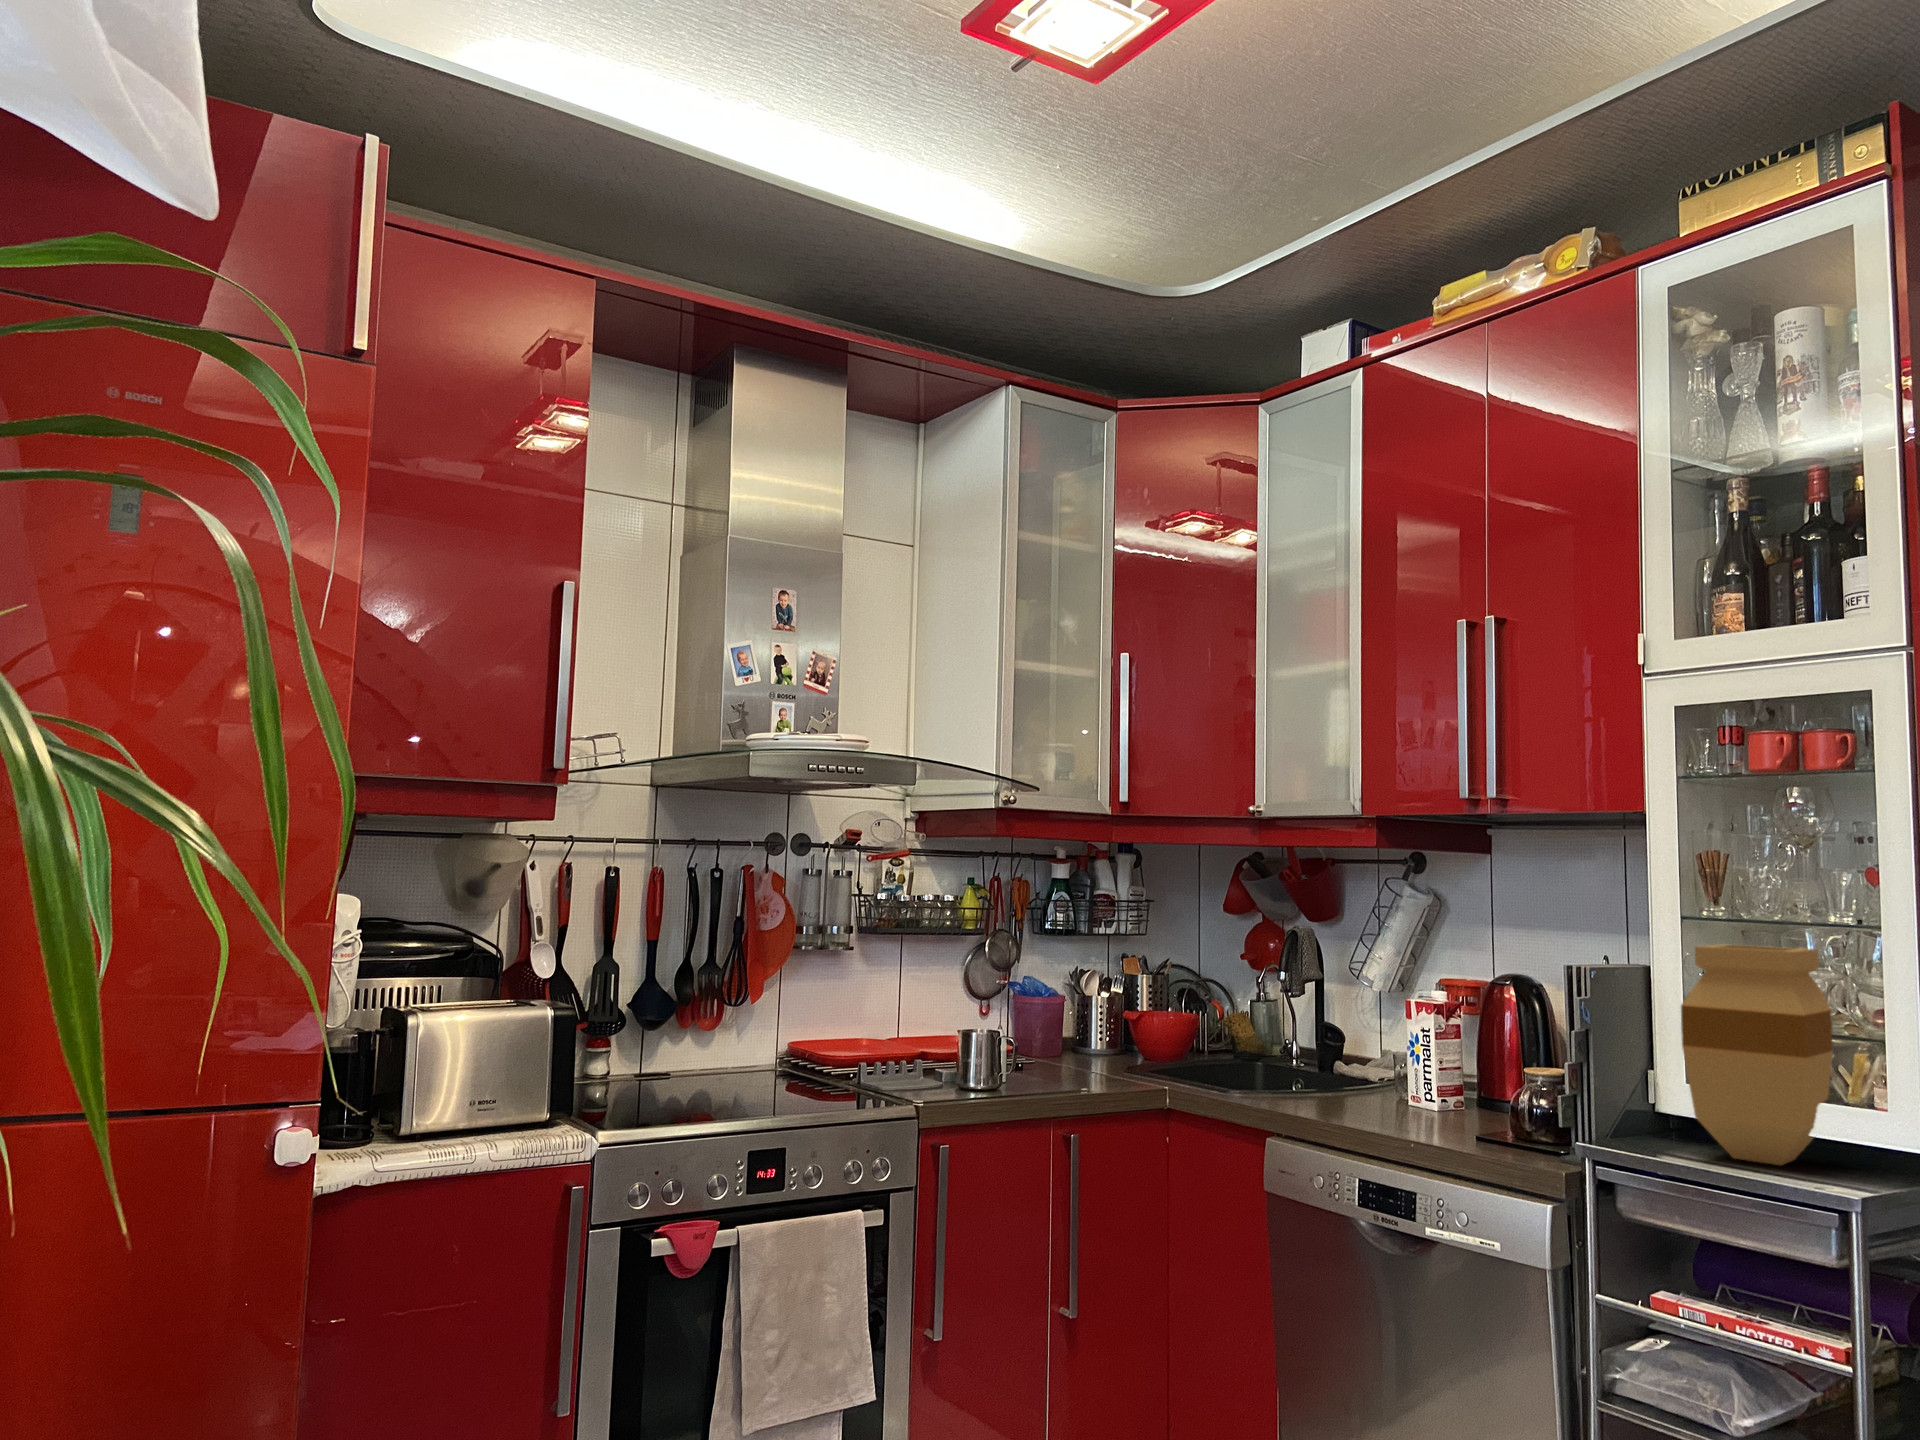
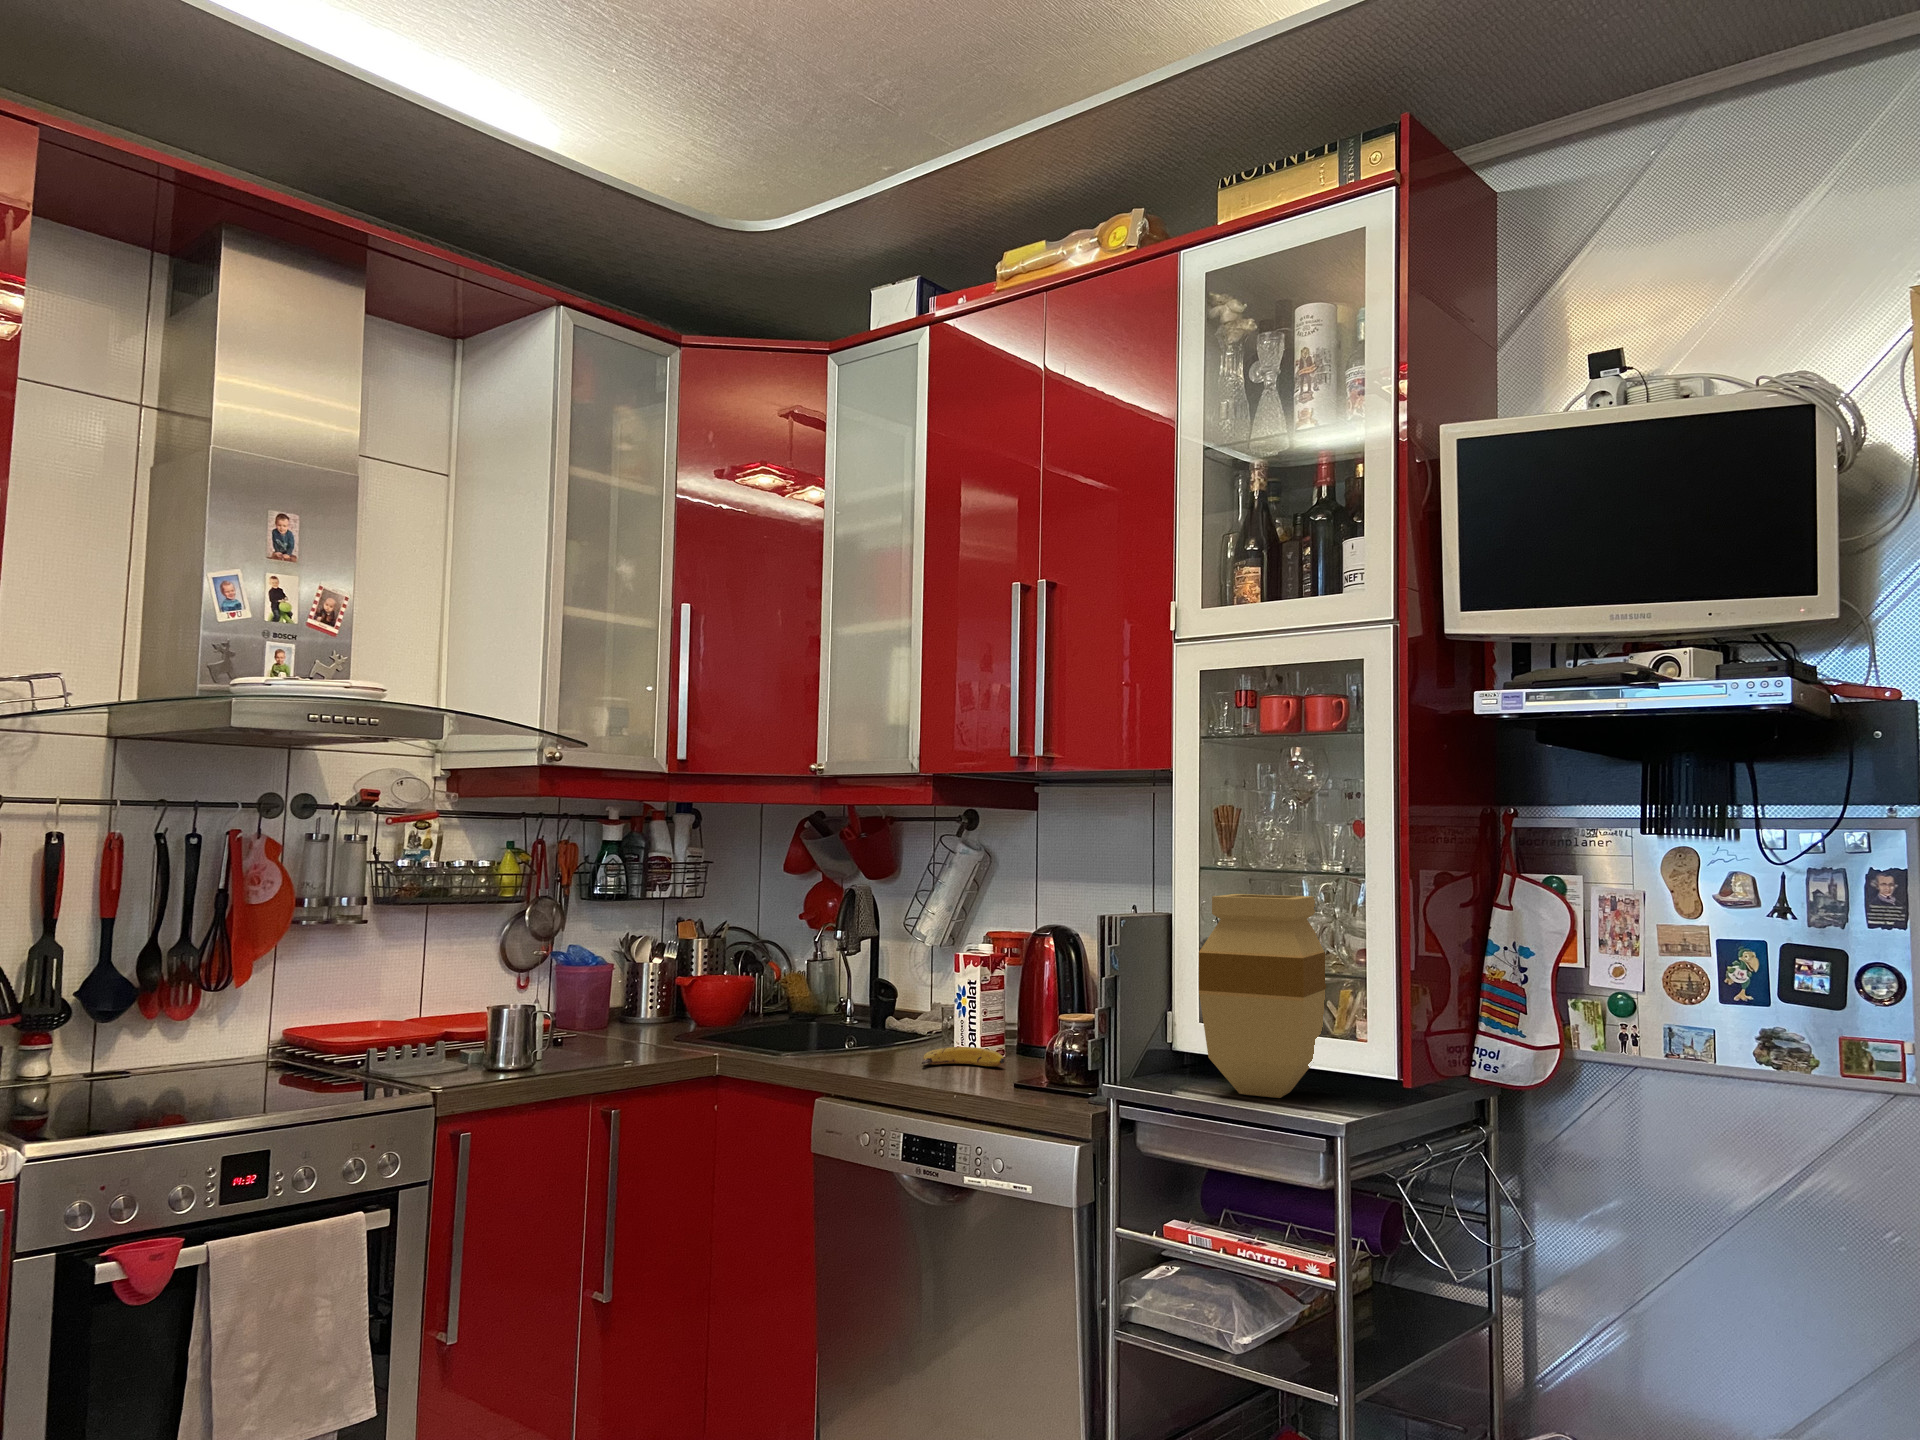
fruit: none [1377,1094,1466,1116] -> present [922,1047,1005,1066]

